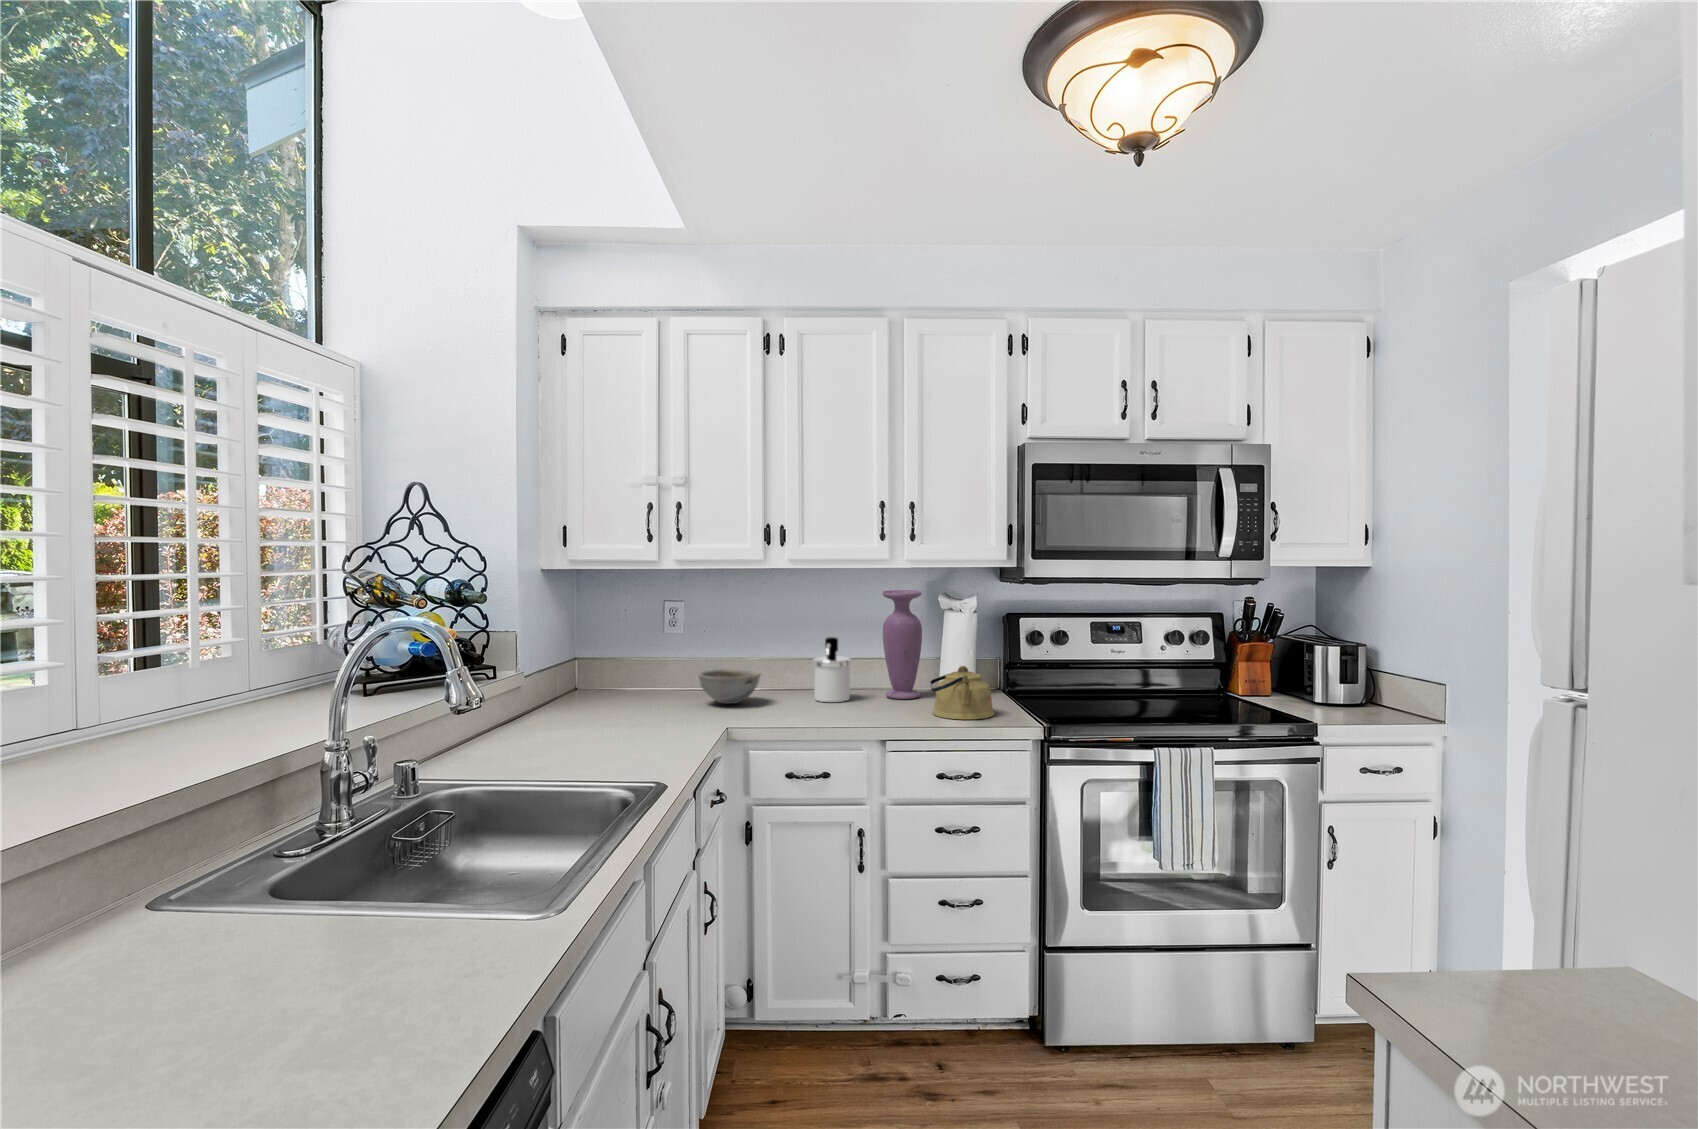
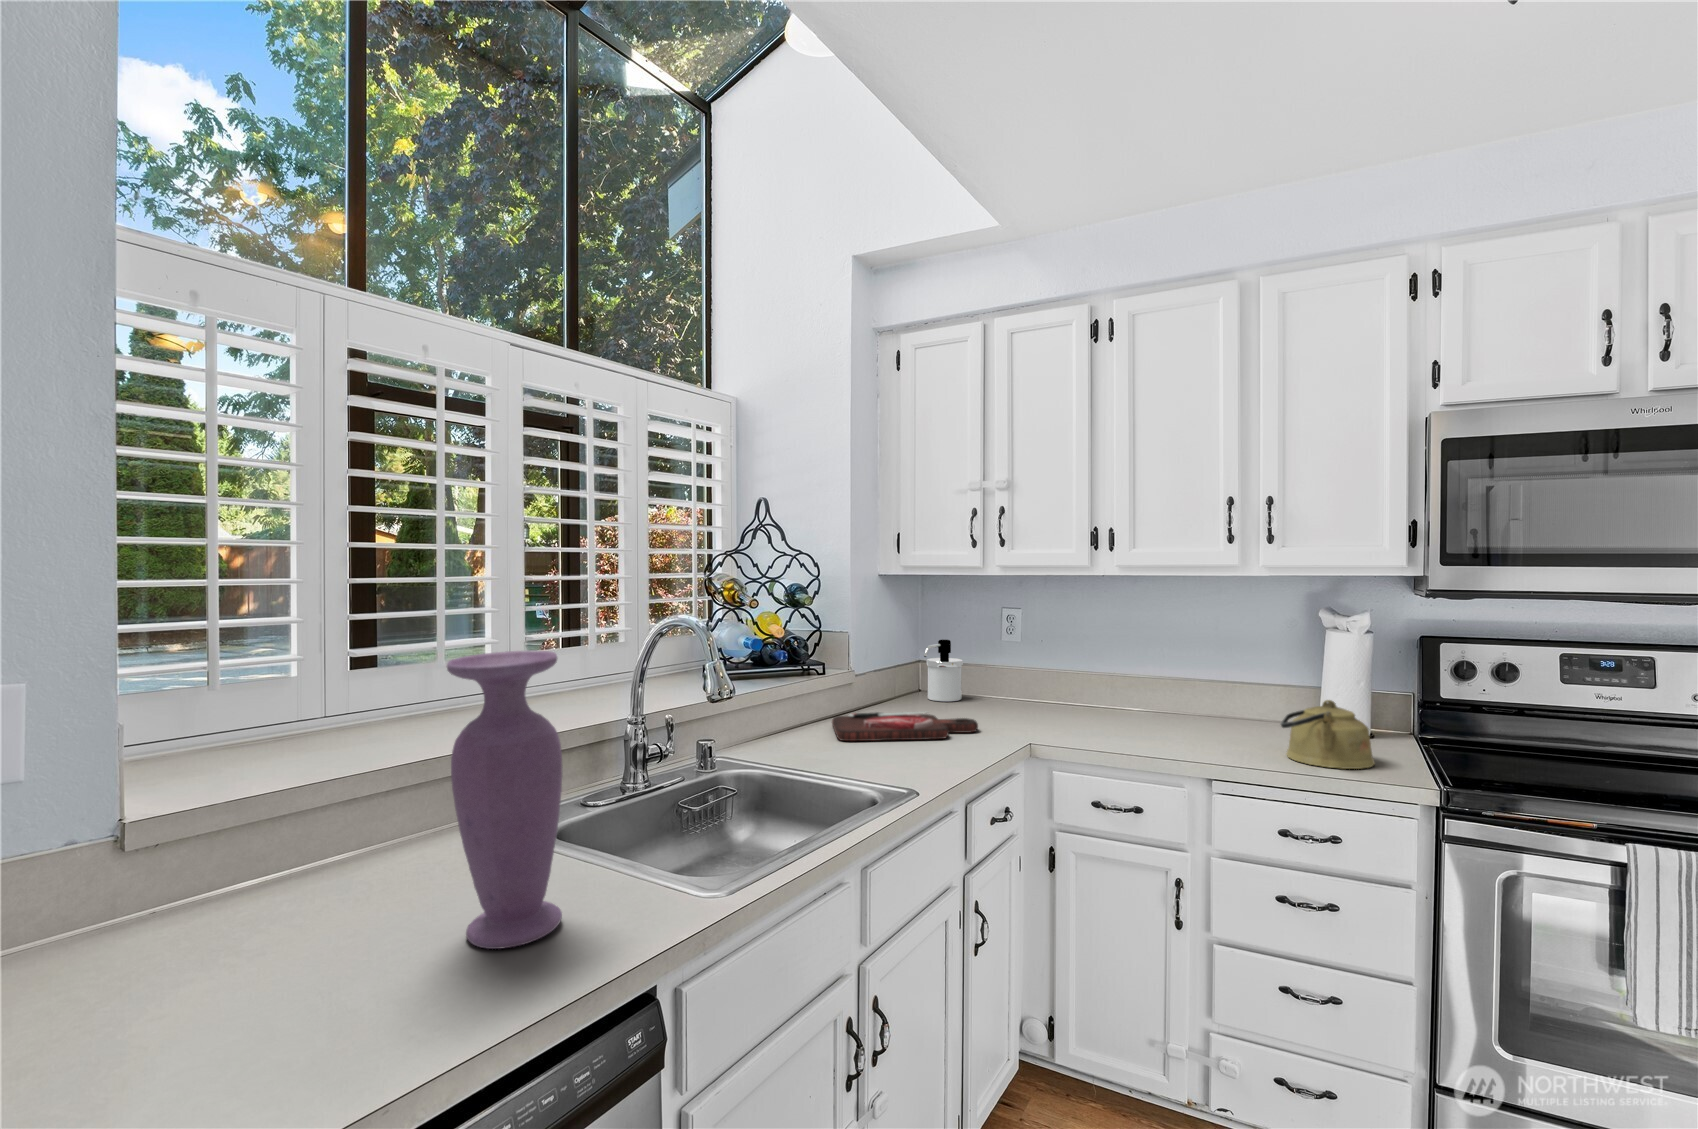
vase: present [882,590,922,699] -> present [447,651,562,949]
soap dispenser: present [813,637,851,702] -> present [924,640,963,701]
bowl: present [698,669,761,704] -> none [1020,680,1089,718]
cutting board: none [514,709,673,748] -> present [832,712,978,741]

